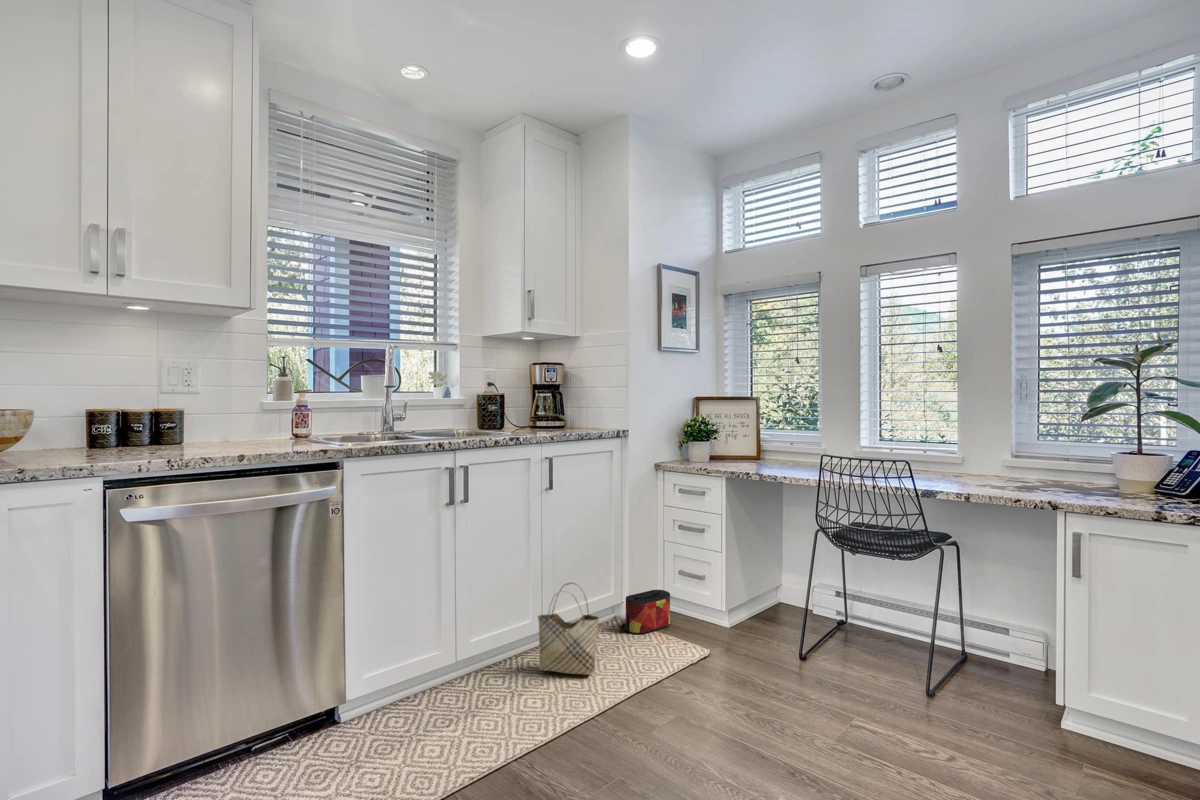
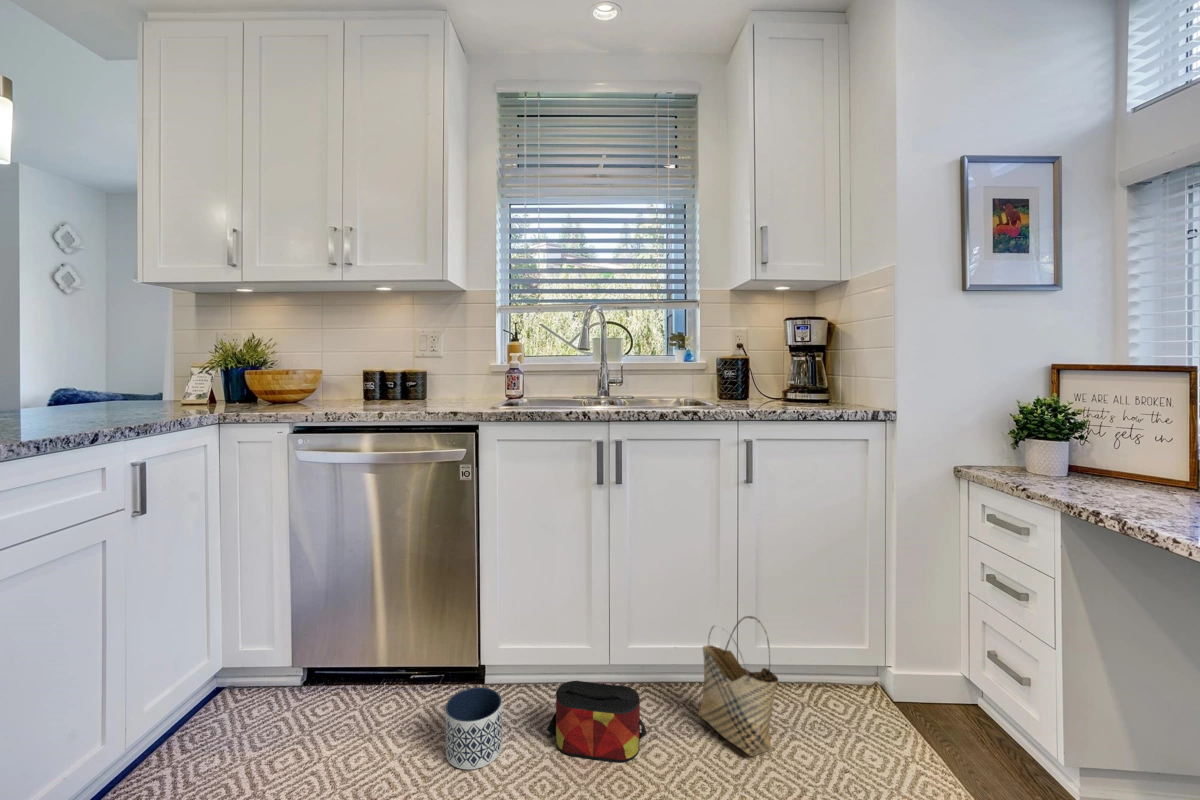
bag: present [620,590,670,634] -> present [547,681,646,762]
planter: none [378,699,431,770] -> present [445,687,502,770]

